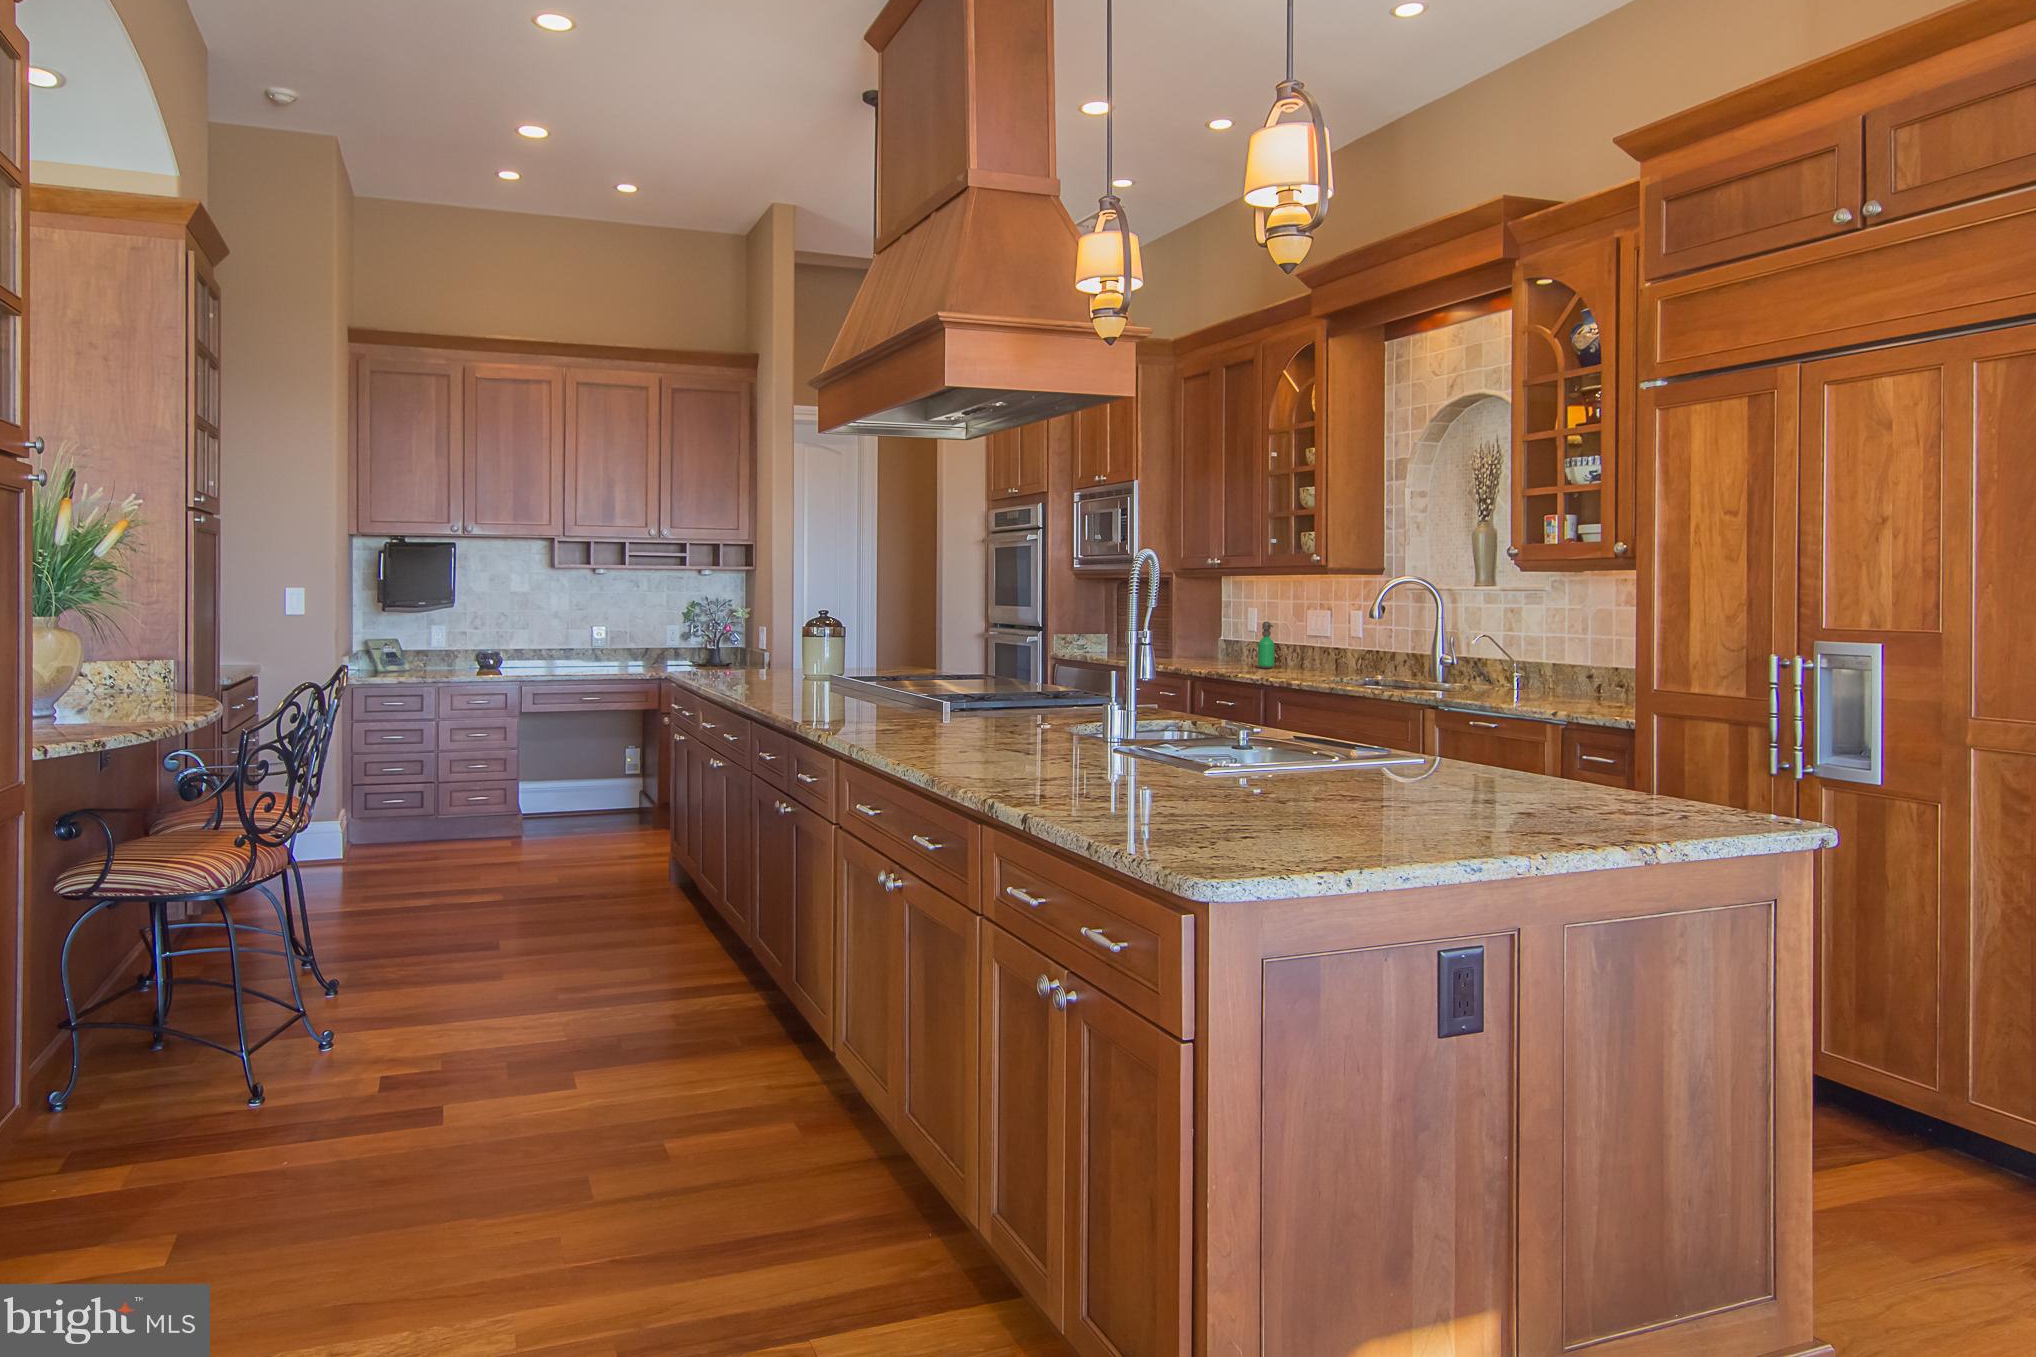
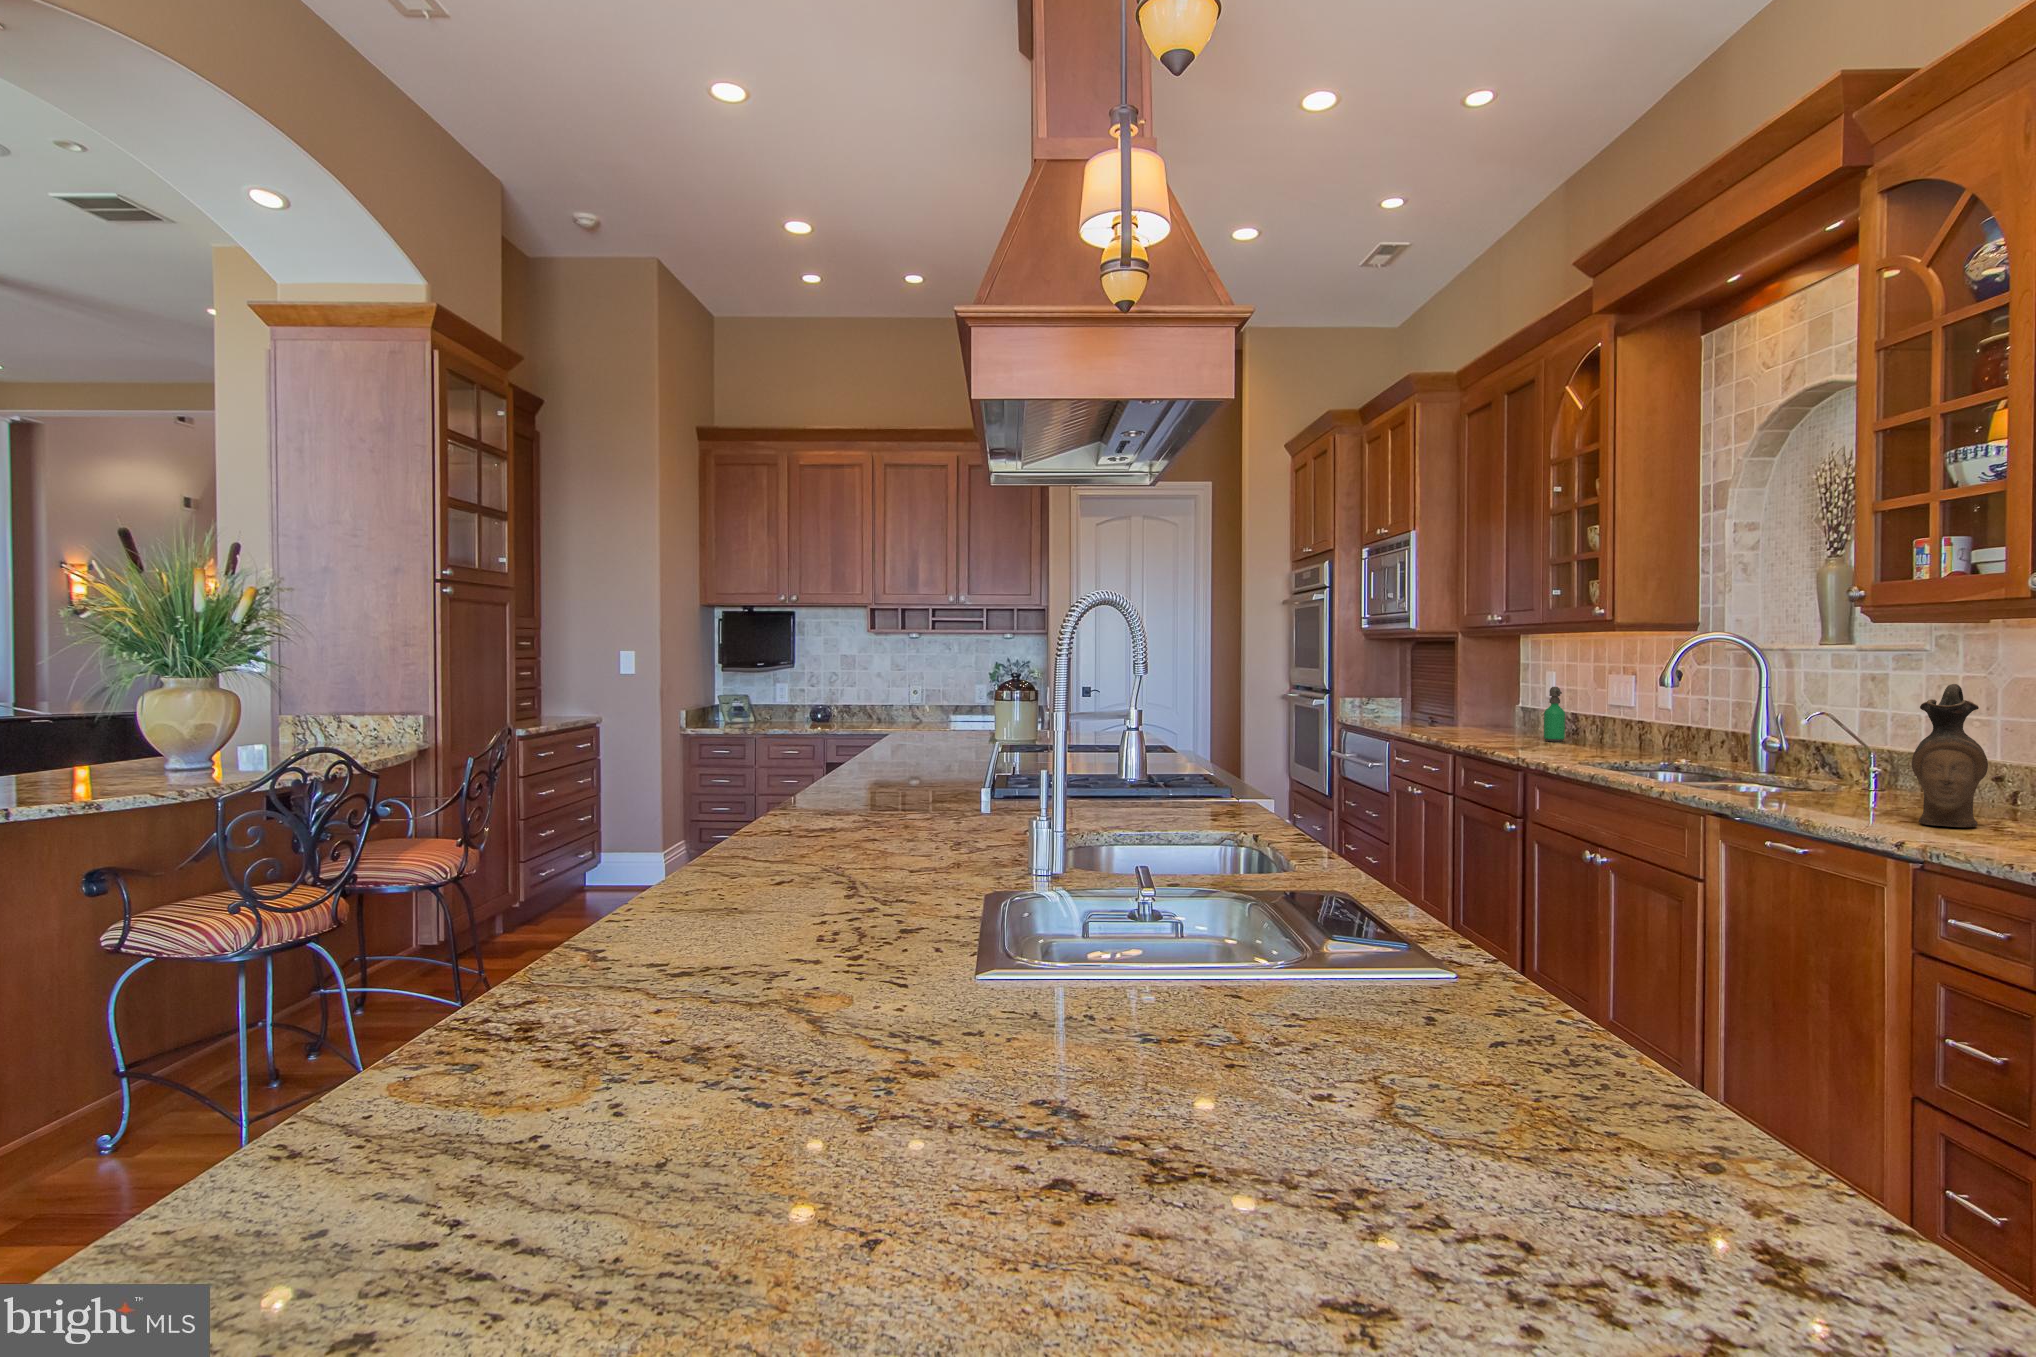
ceramic pitcher: none [1548,613,1589,705] -> present [1912,684,1988,827]

